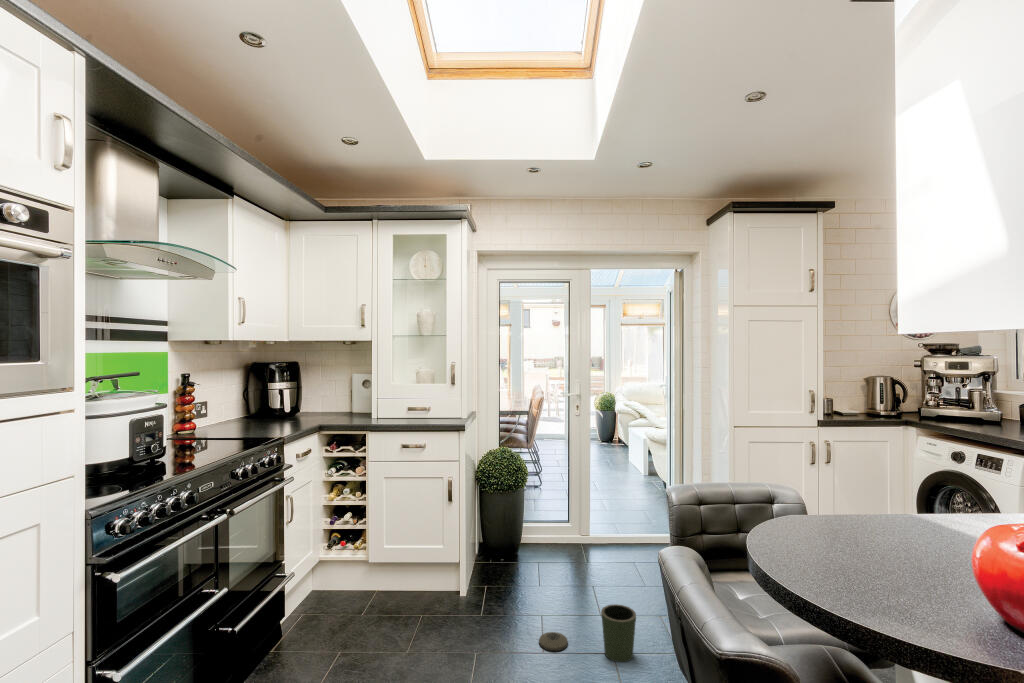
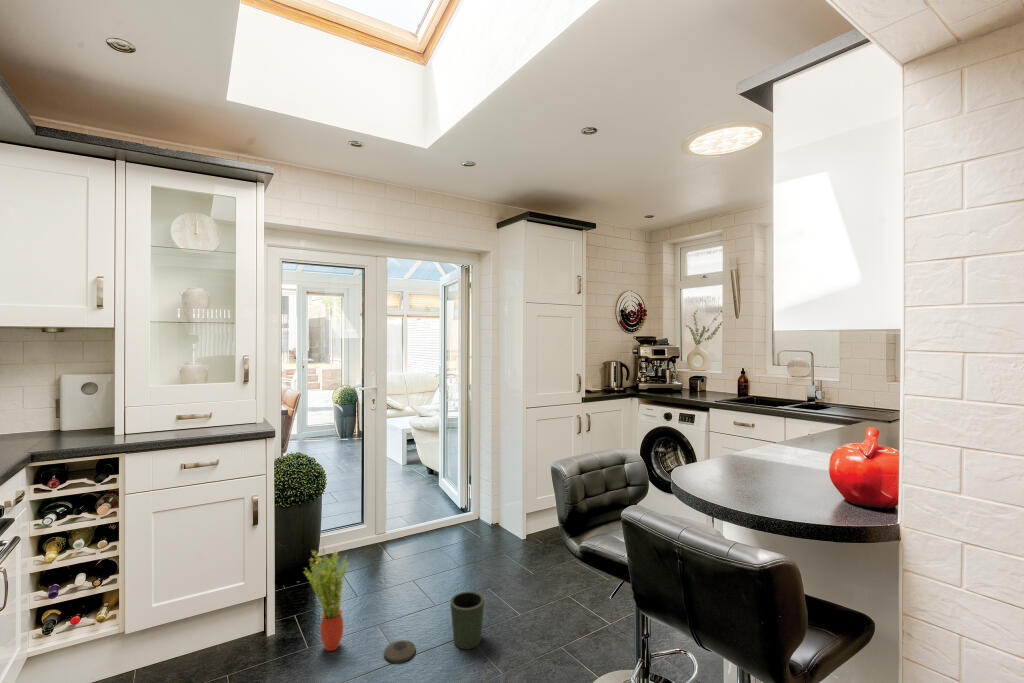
potted plant: none [478,529,515,622] -> present [304,548,350,651]

